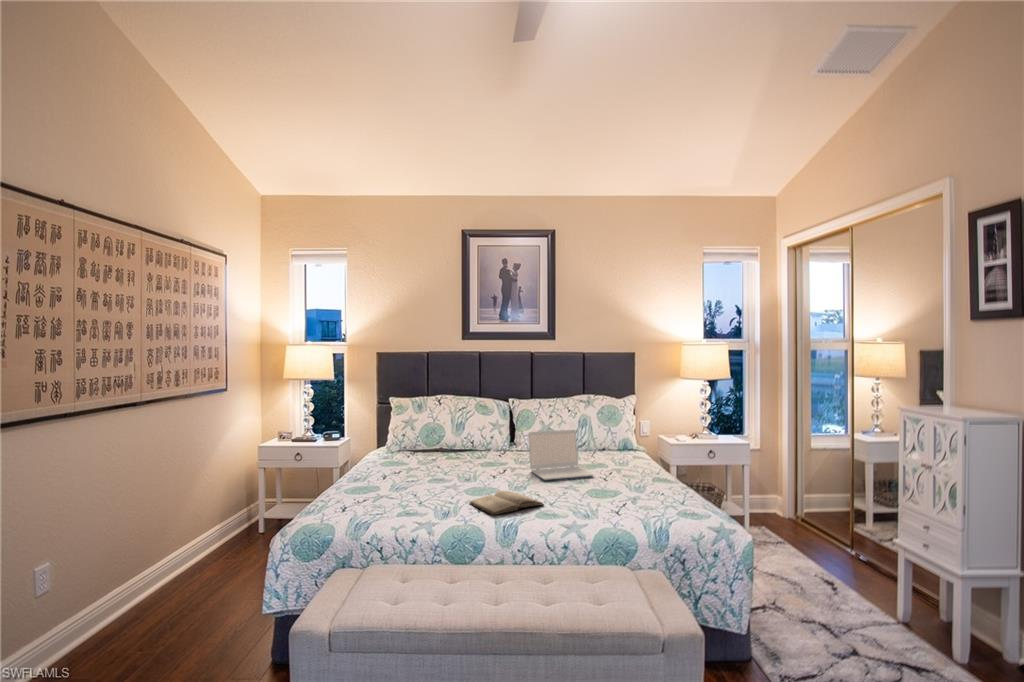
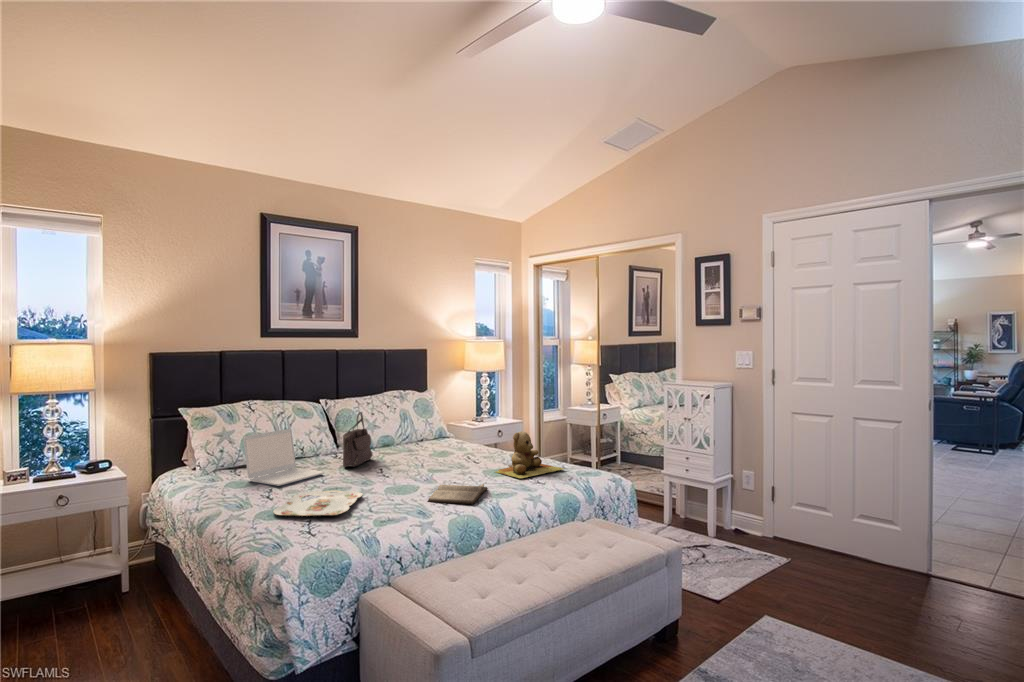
handbag: none [481,413,520,462] -> present [343,412,373,467]
laptop: present [528,430,594,480] -> present [244,429,324,486]
teddy bear: none [592,450,674,503] -> present [496,431,564,478]
serving tray: none [352,475,438,497] -> present [273,490,363,516]

